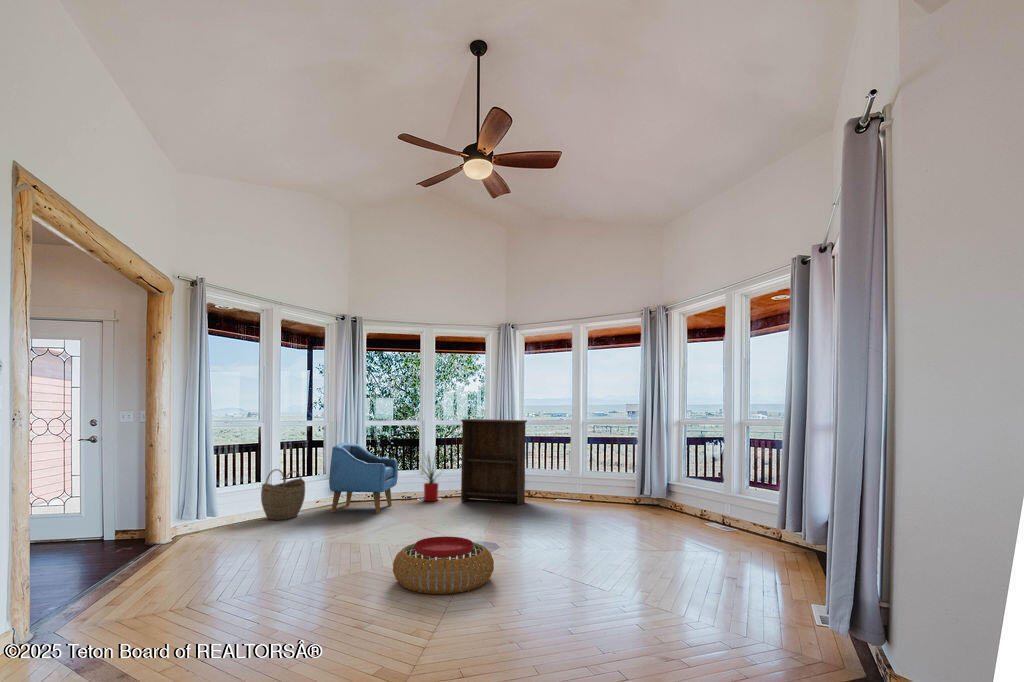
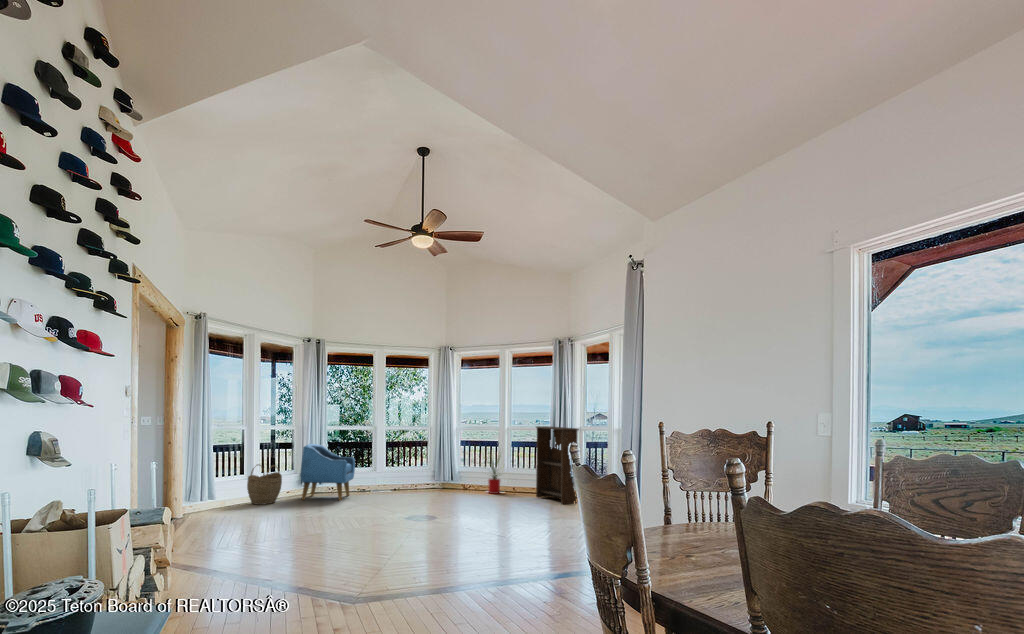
bookshelf: present [461,419,527,505] -> present [536,426,579,504]
house plant: present [420,450,438,501] -> present [486,458,500,494]
pouf: present [393,536,494,594] -> none [368,503,436,536]

